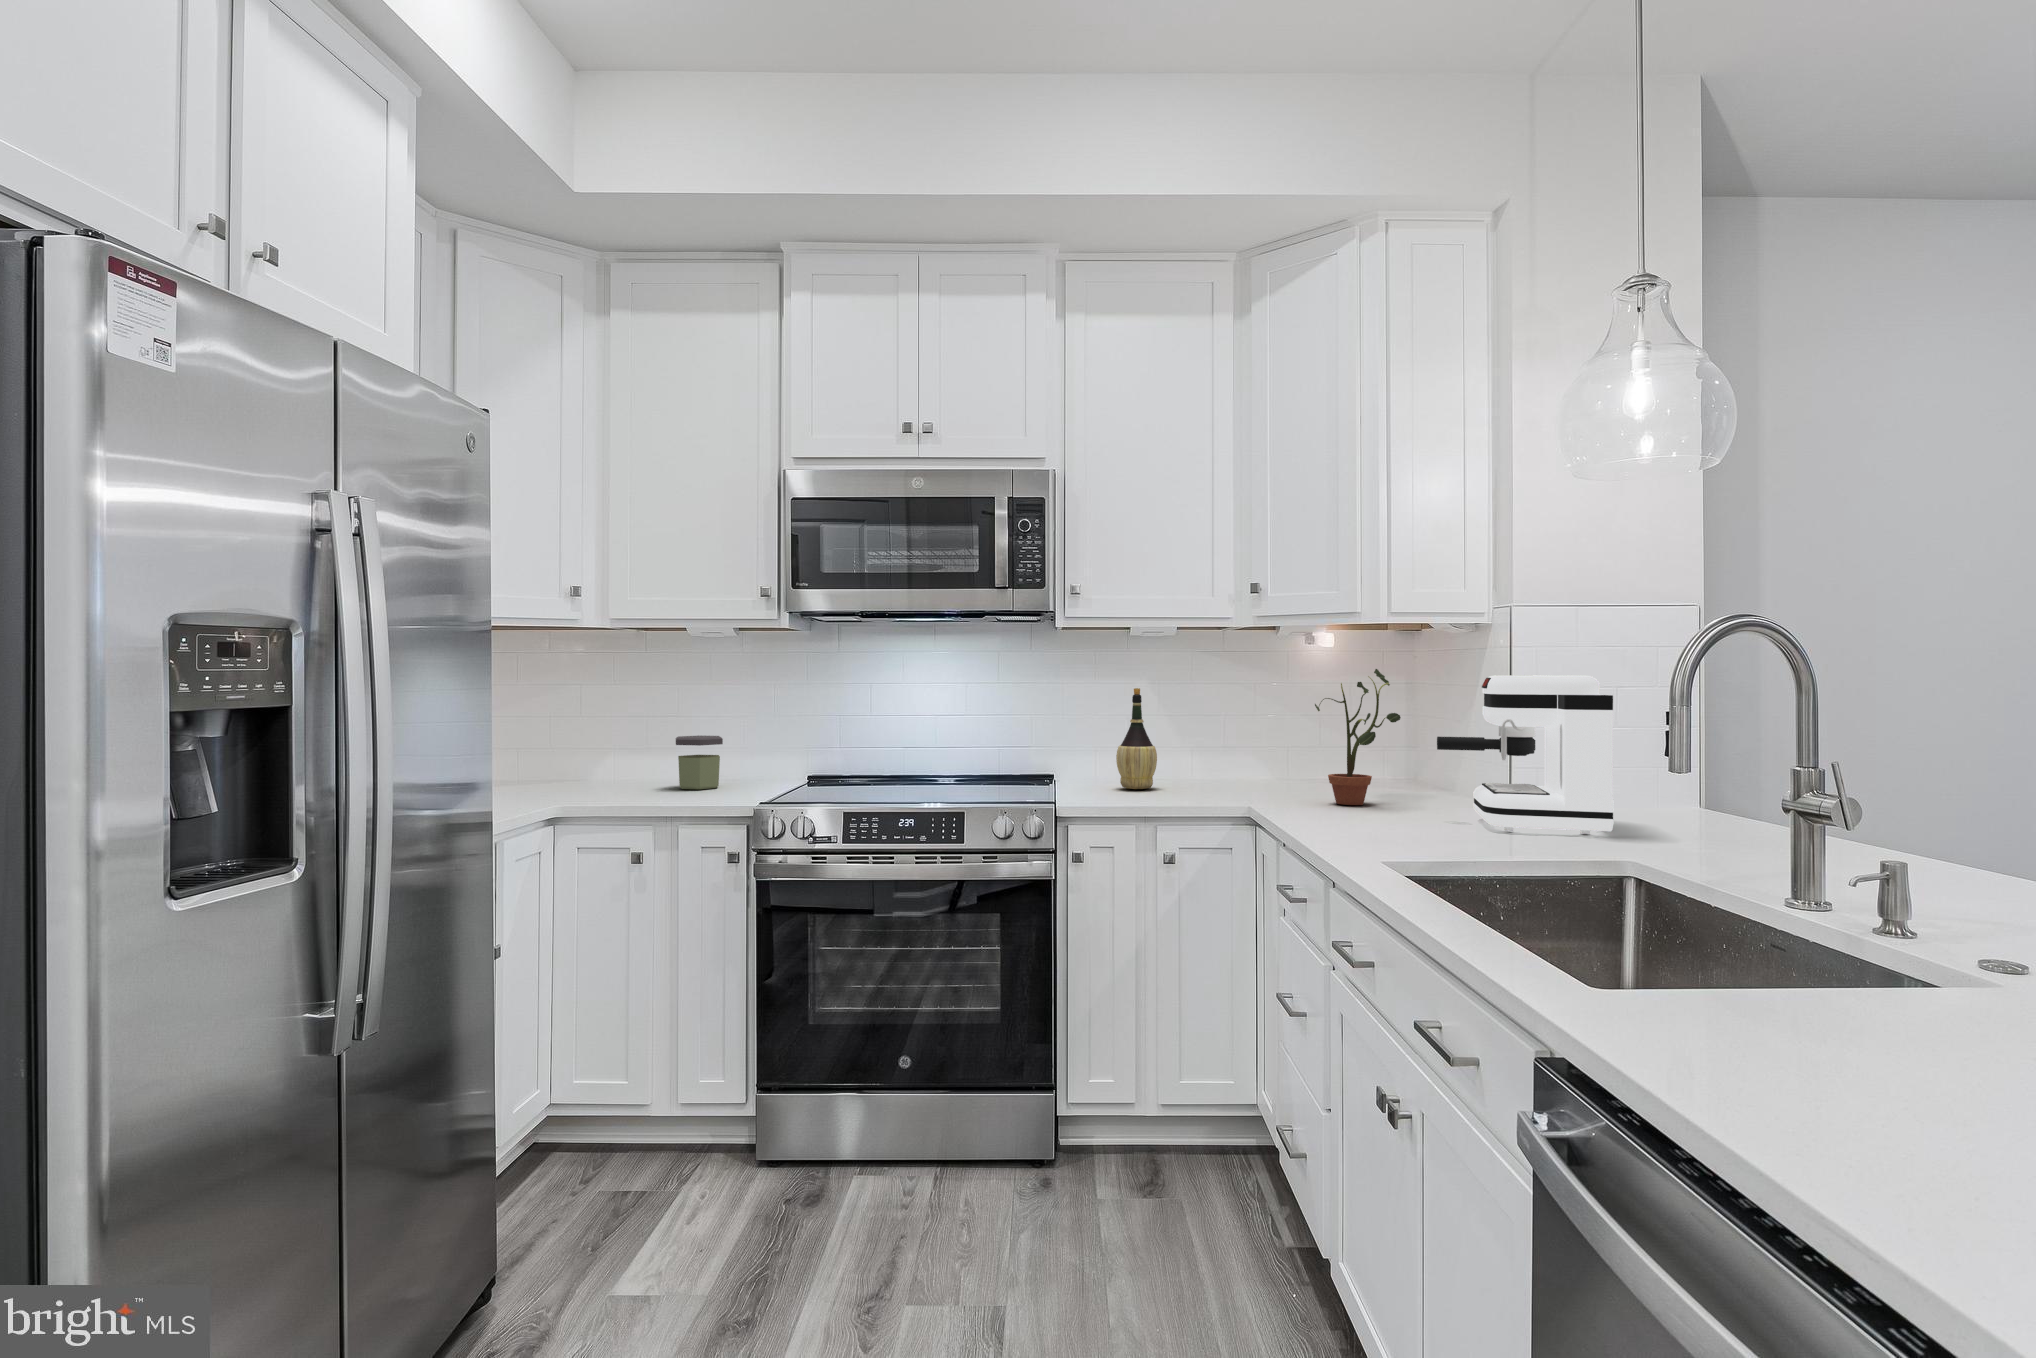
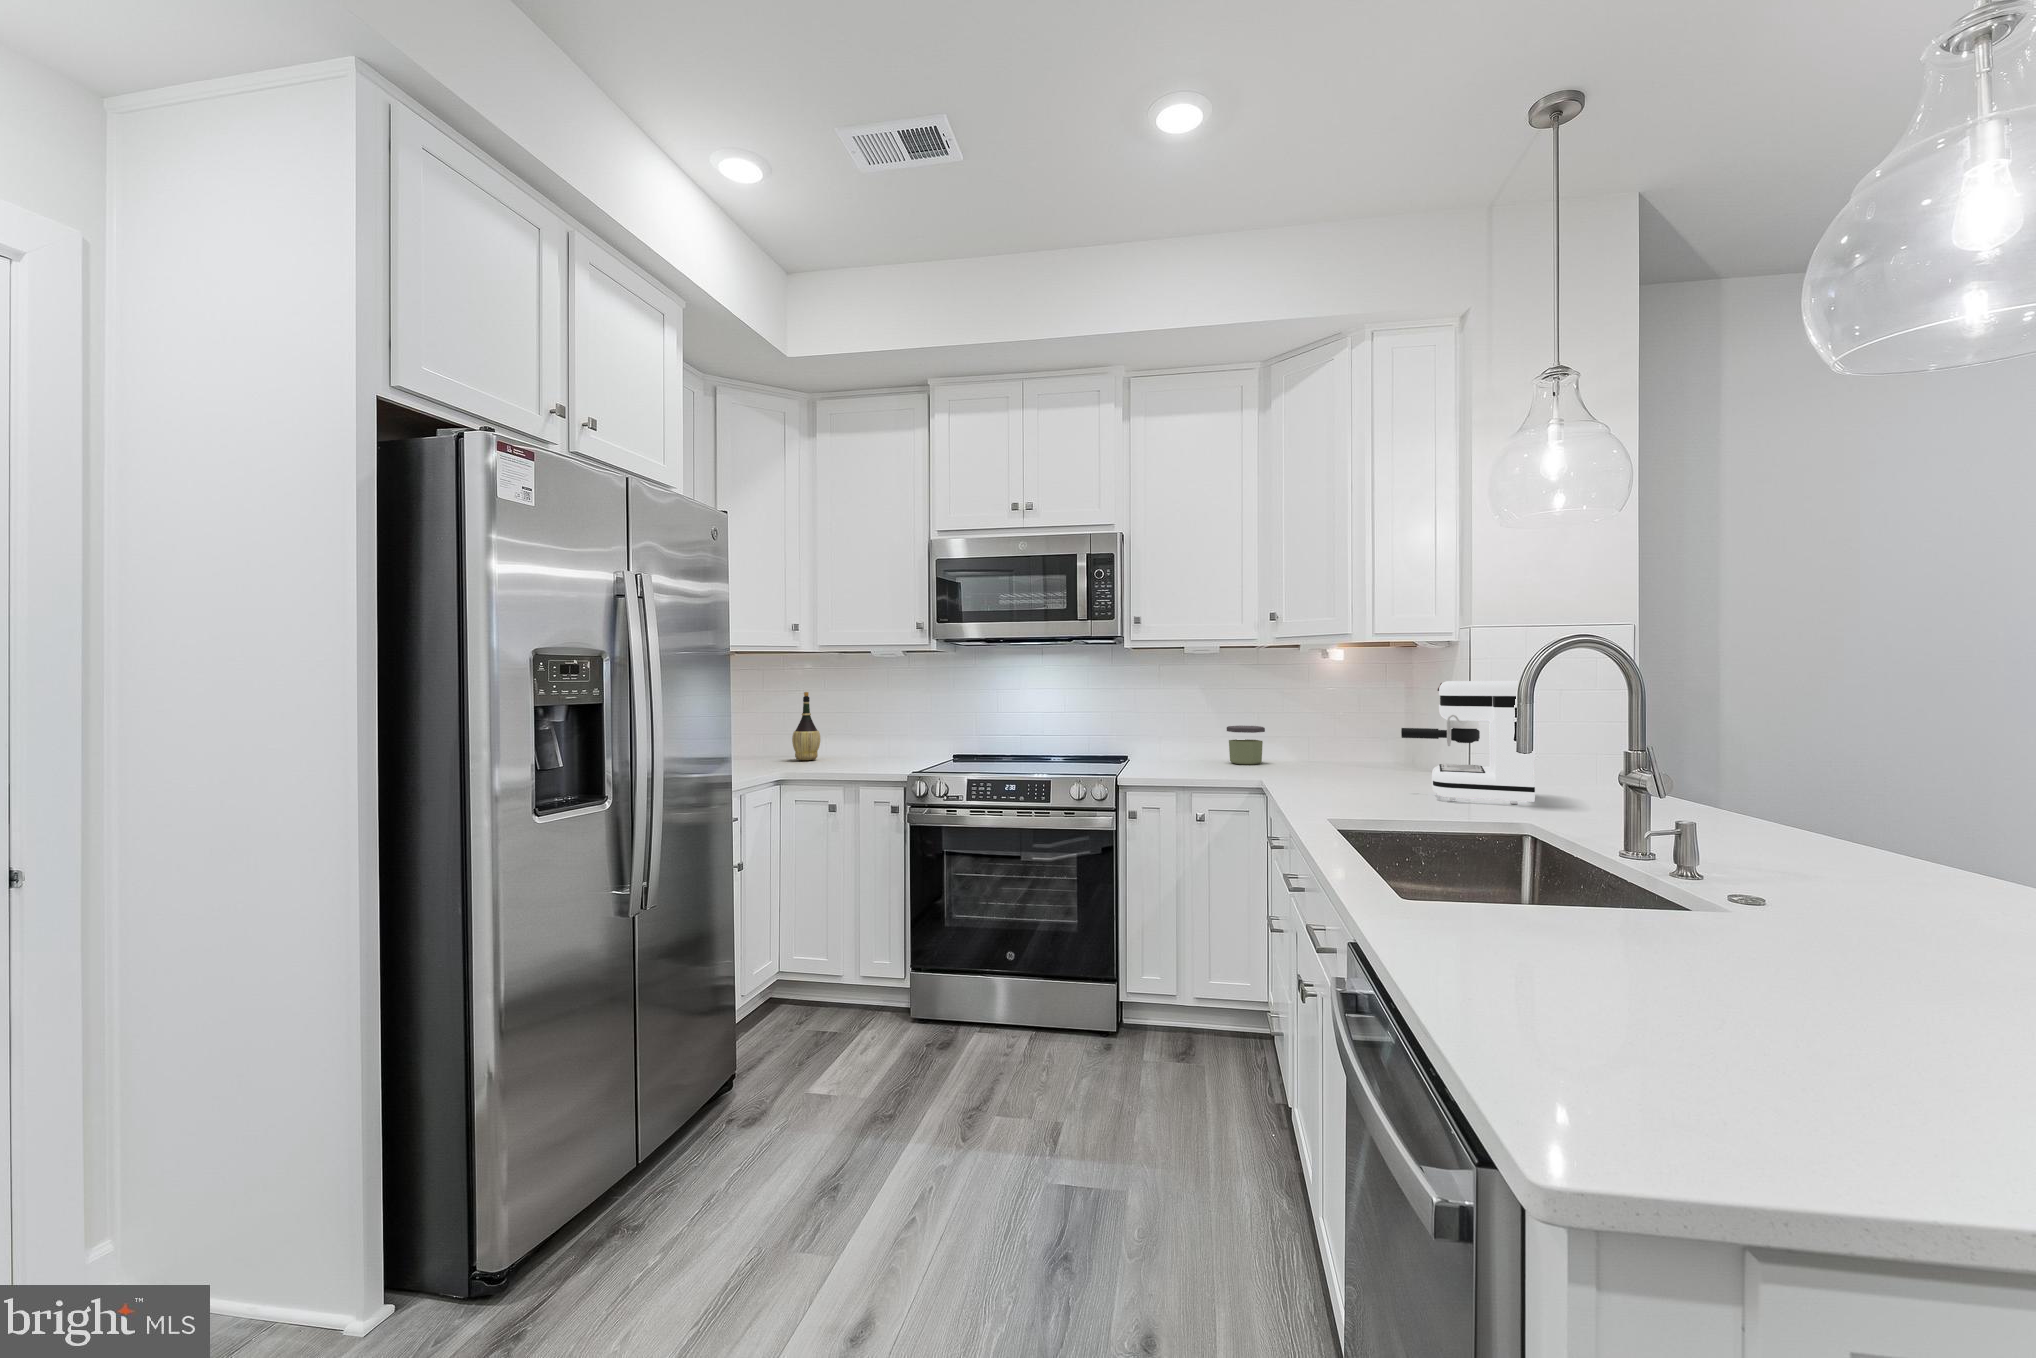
potted plant: present [1315,669,1401,805] -> none [1314,676,1381,780]
wine bottle: present [1116,688,1157,789] -> present [792,692,820,760]
jar: present [676,735,723,789] -> present [1227,726,1265,765]

